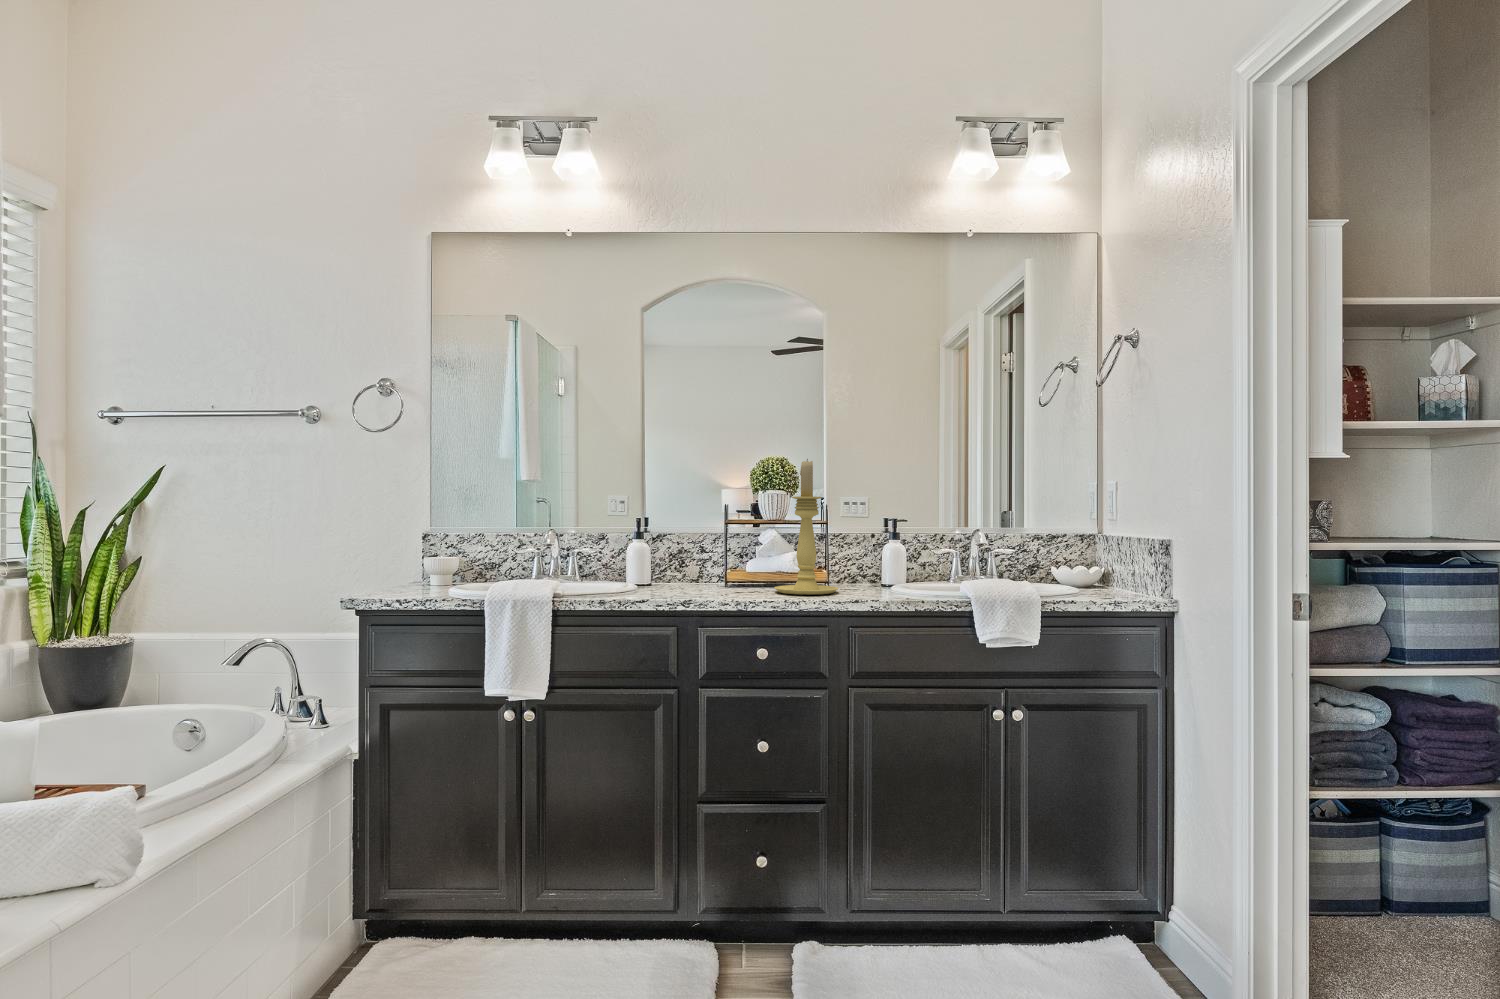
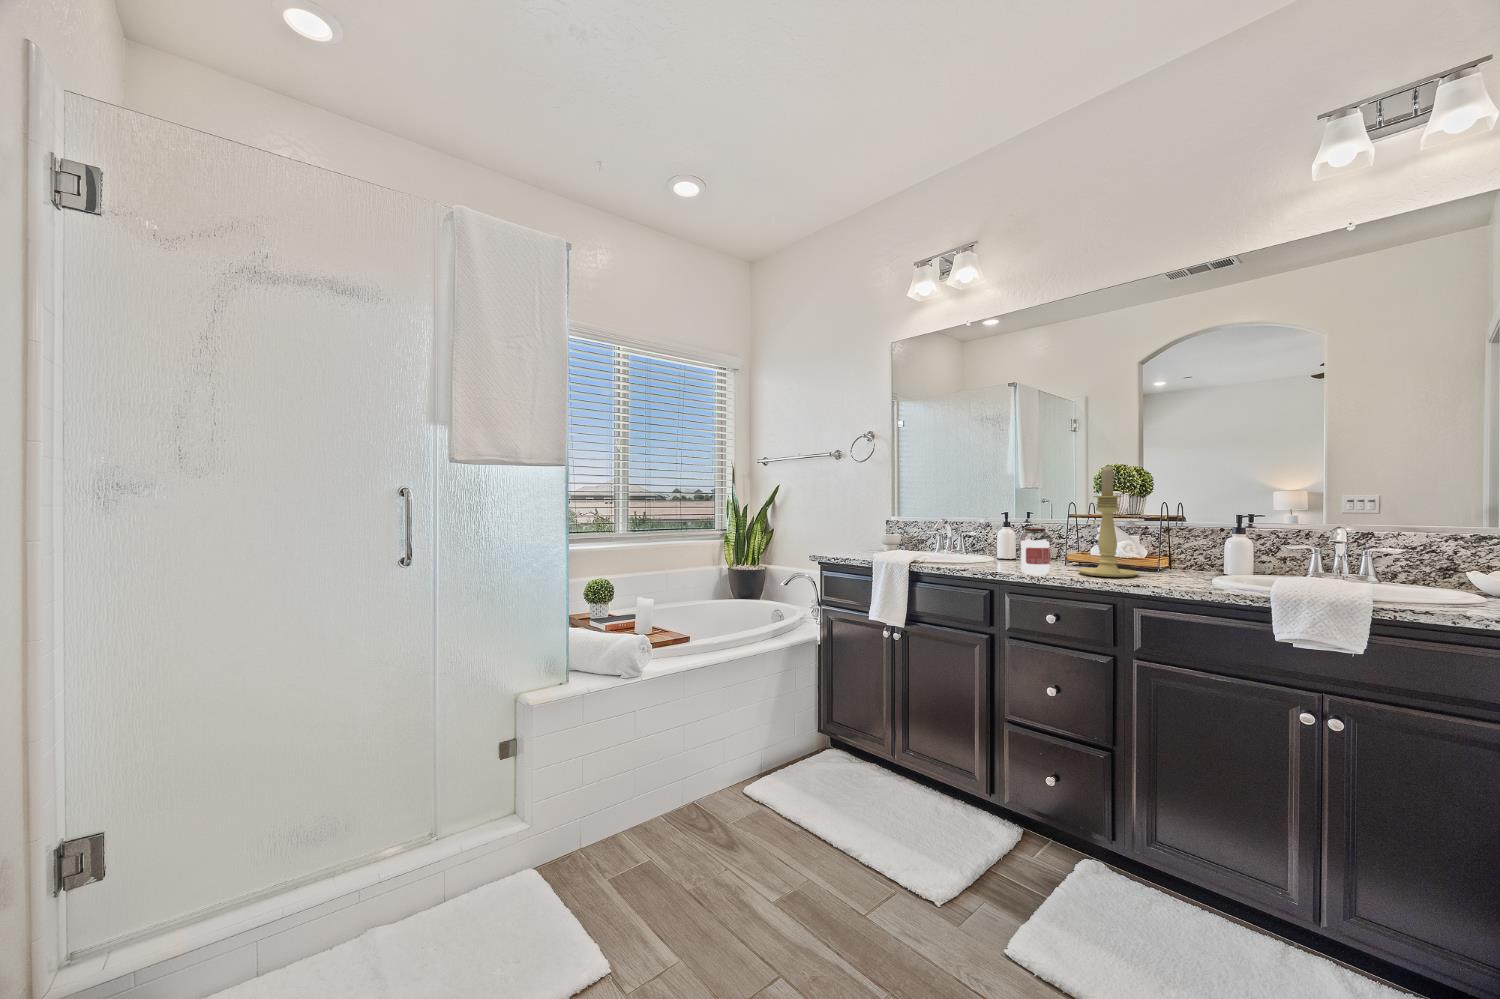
jar: none [724,538,763,600] -> present [1021,528,1051,575]

